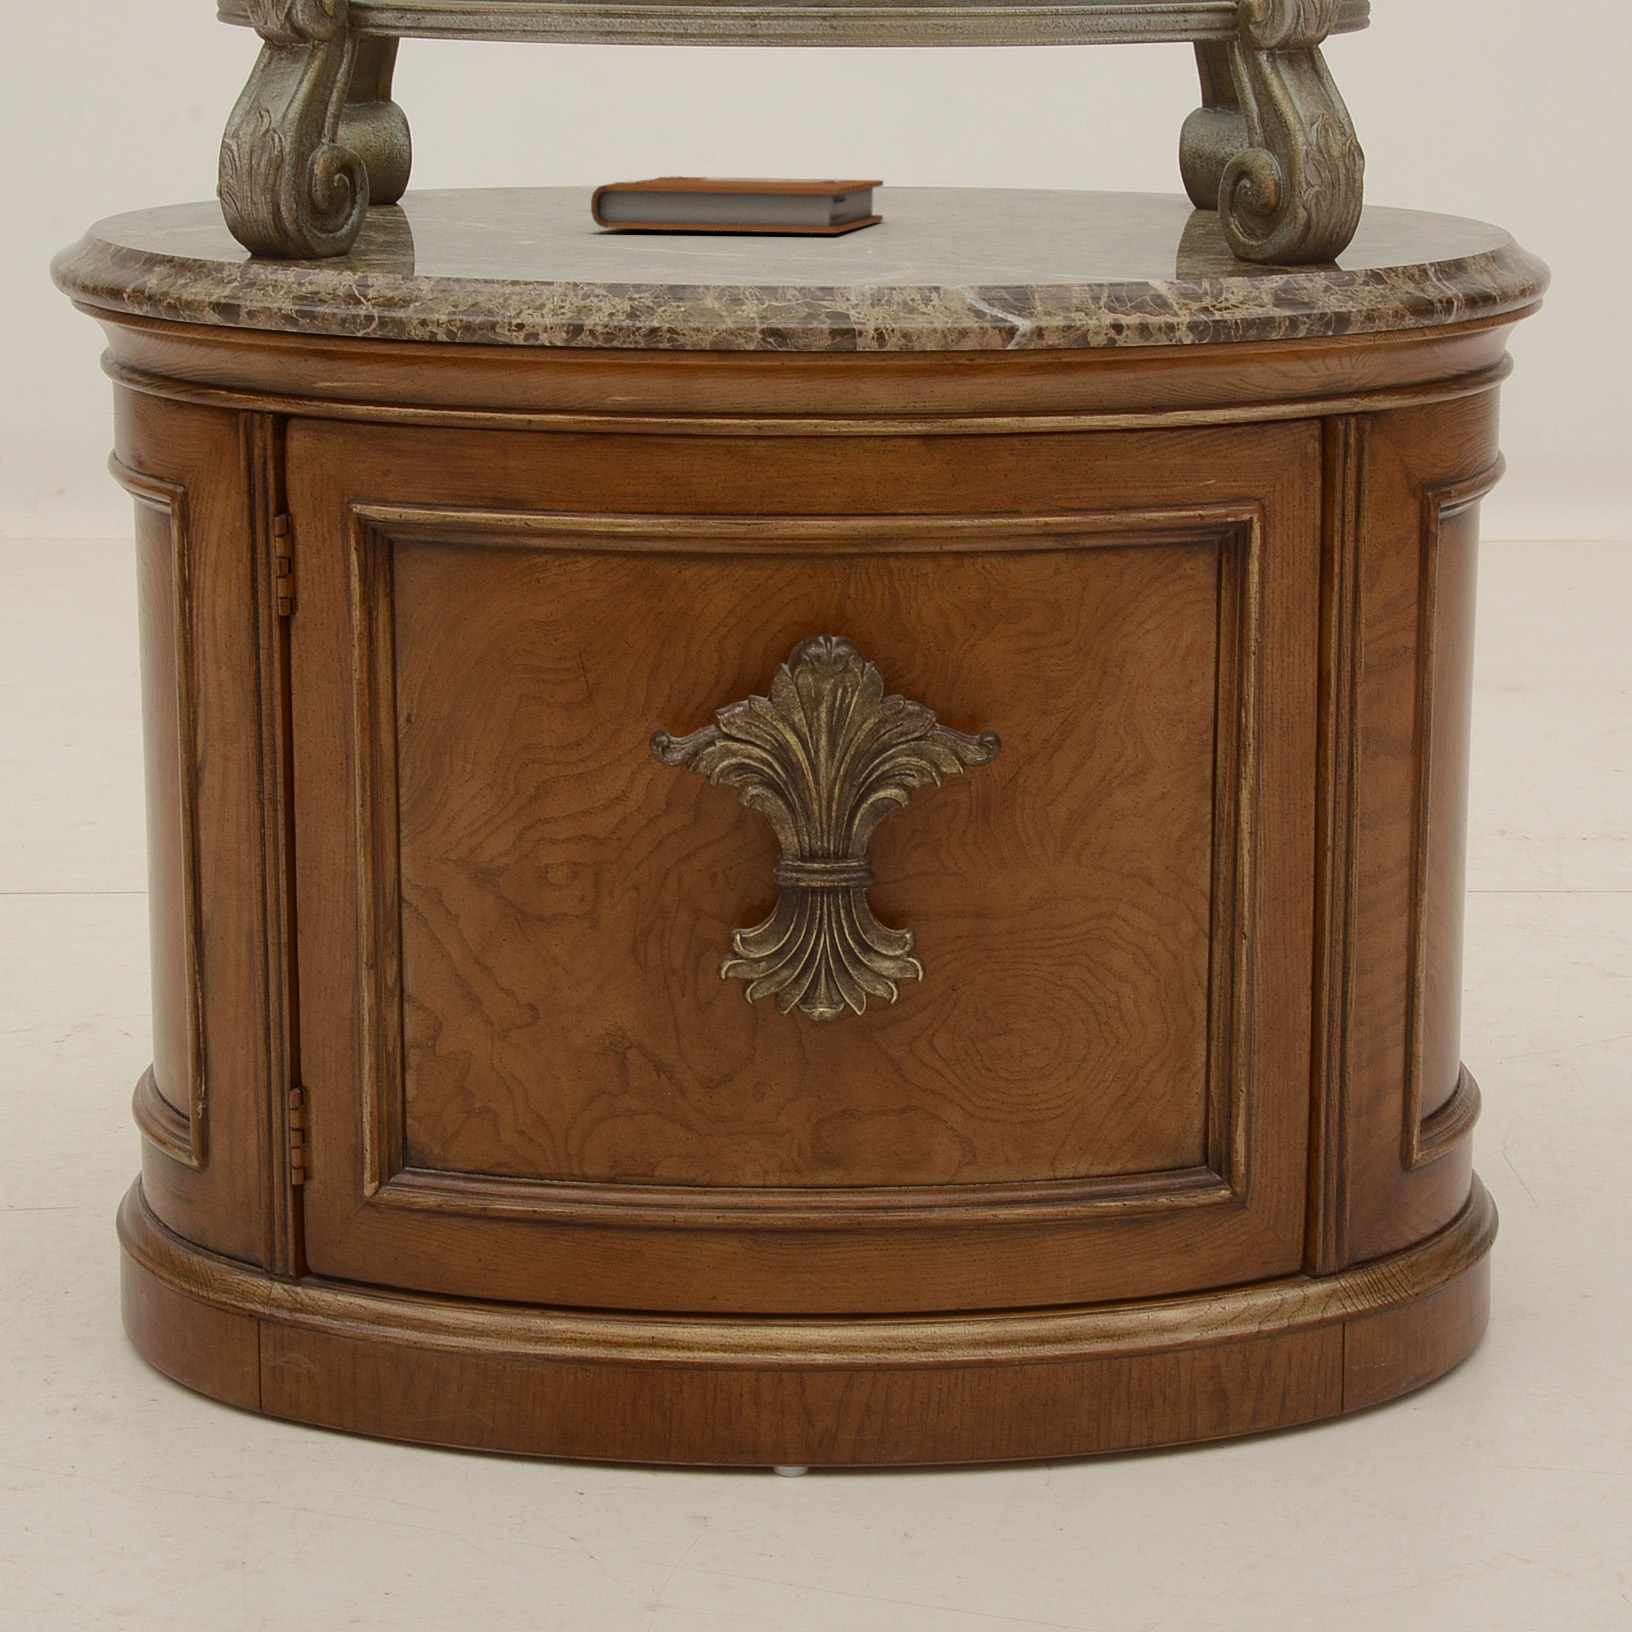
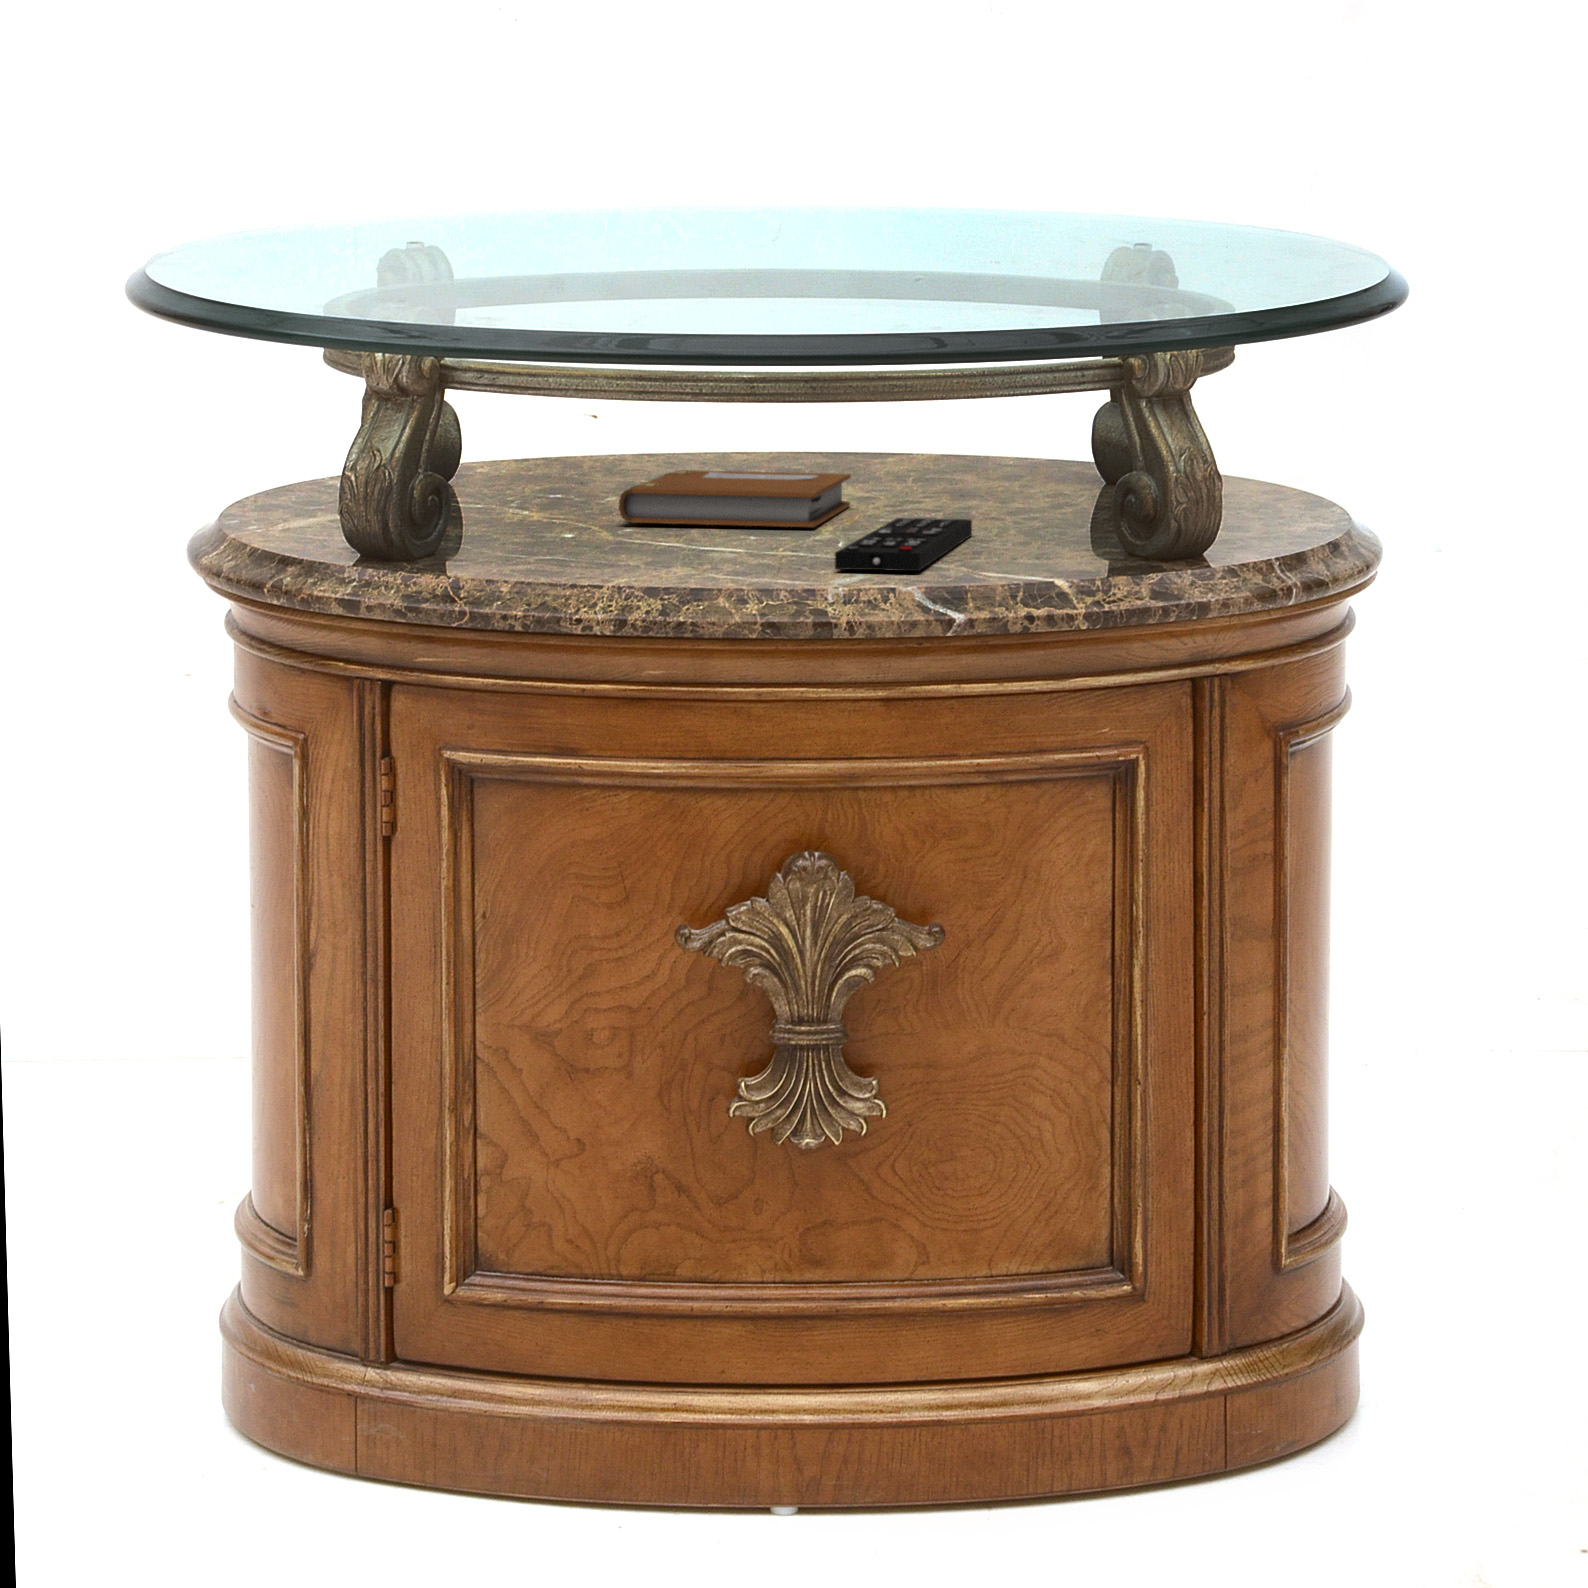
remote control: none [860,219,1037,263] -> present [835,518,972,571]

